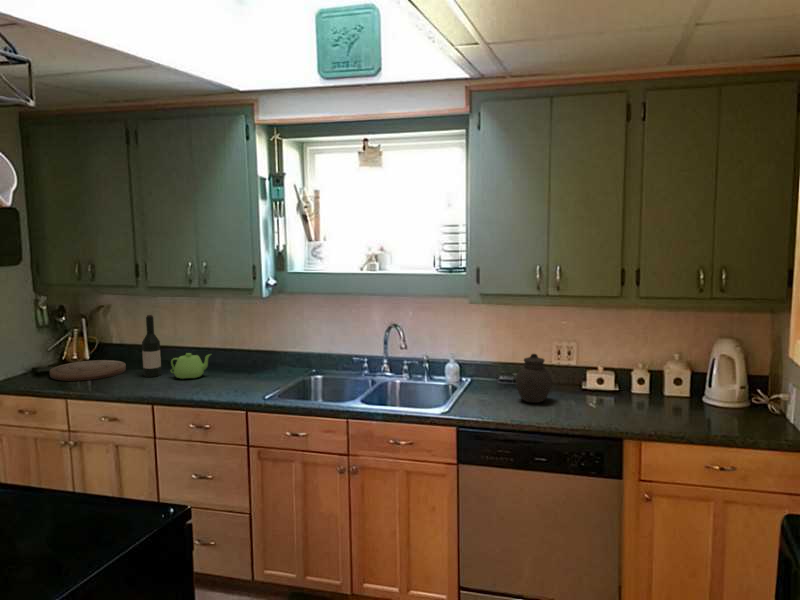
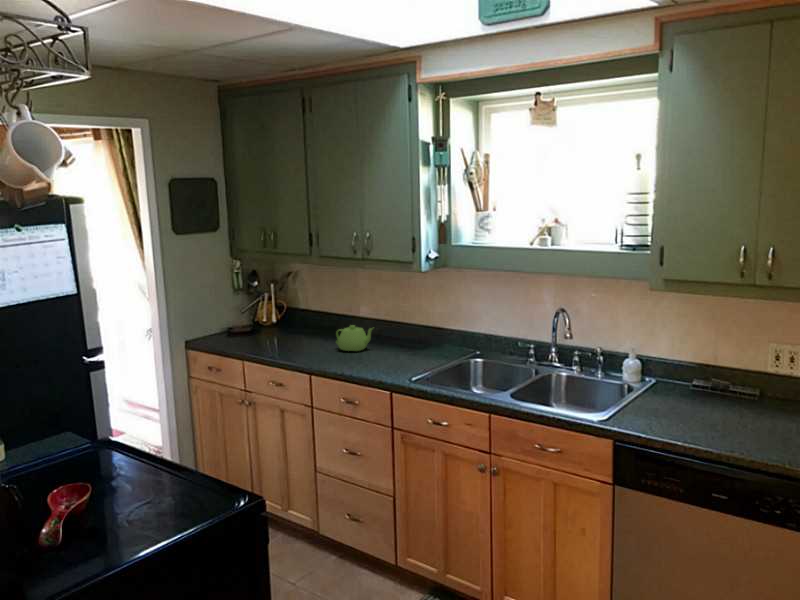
wine bottle: present [142,315,161,377] -> none [312,285,330,346]
jar: present [516,354,552,403] -> none [701,358,751,420]
cutting board: present [50,360,126,381] -> none [235,325,303,345]

